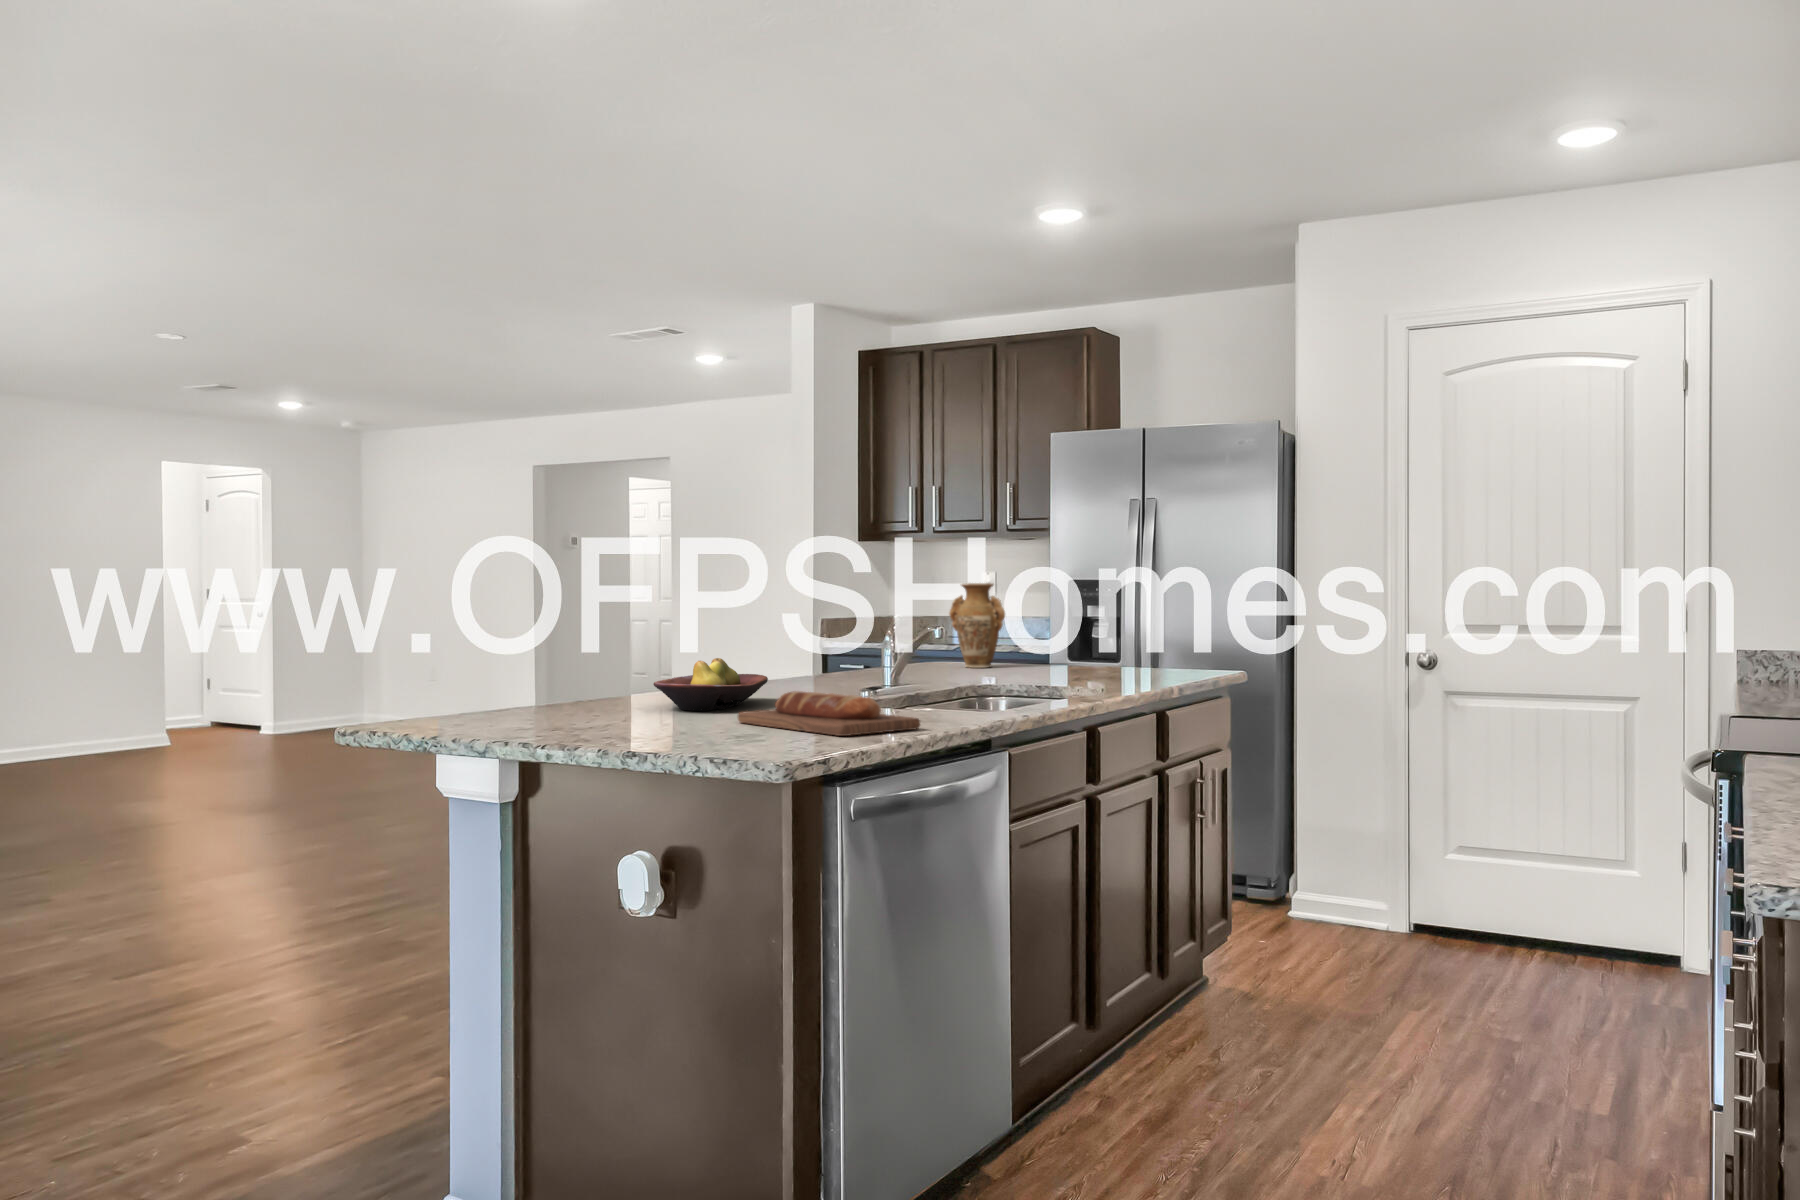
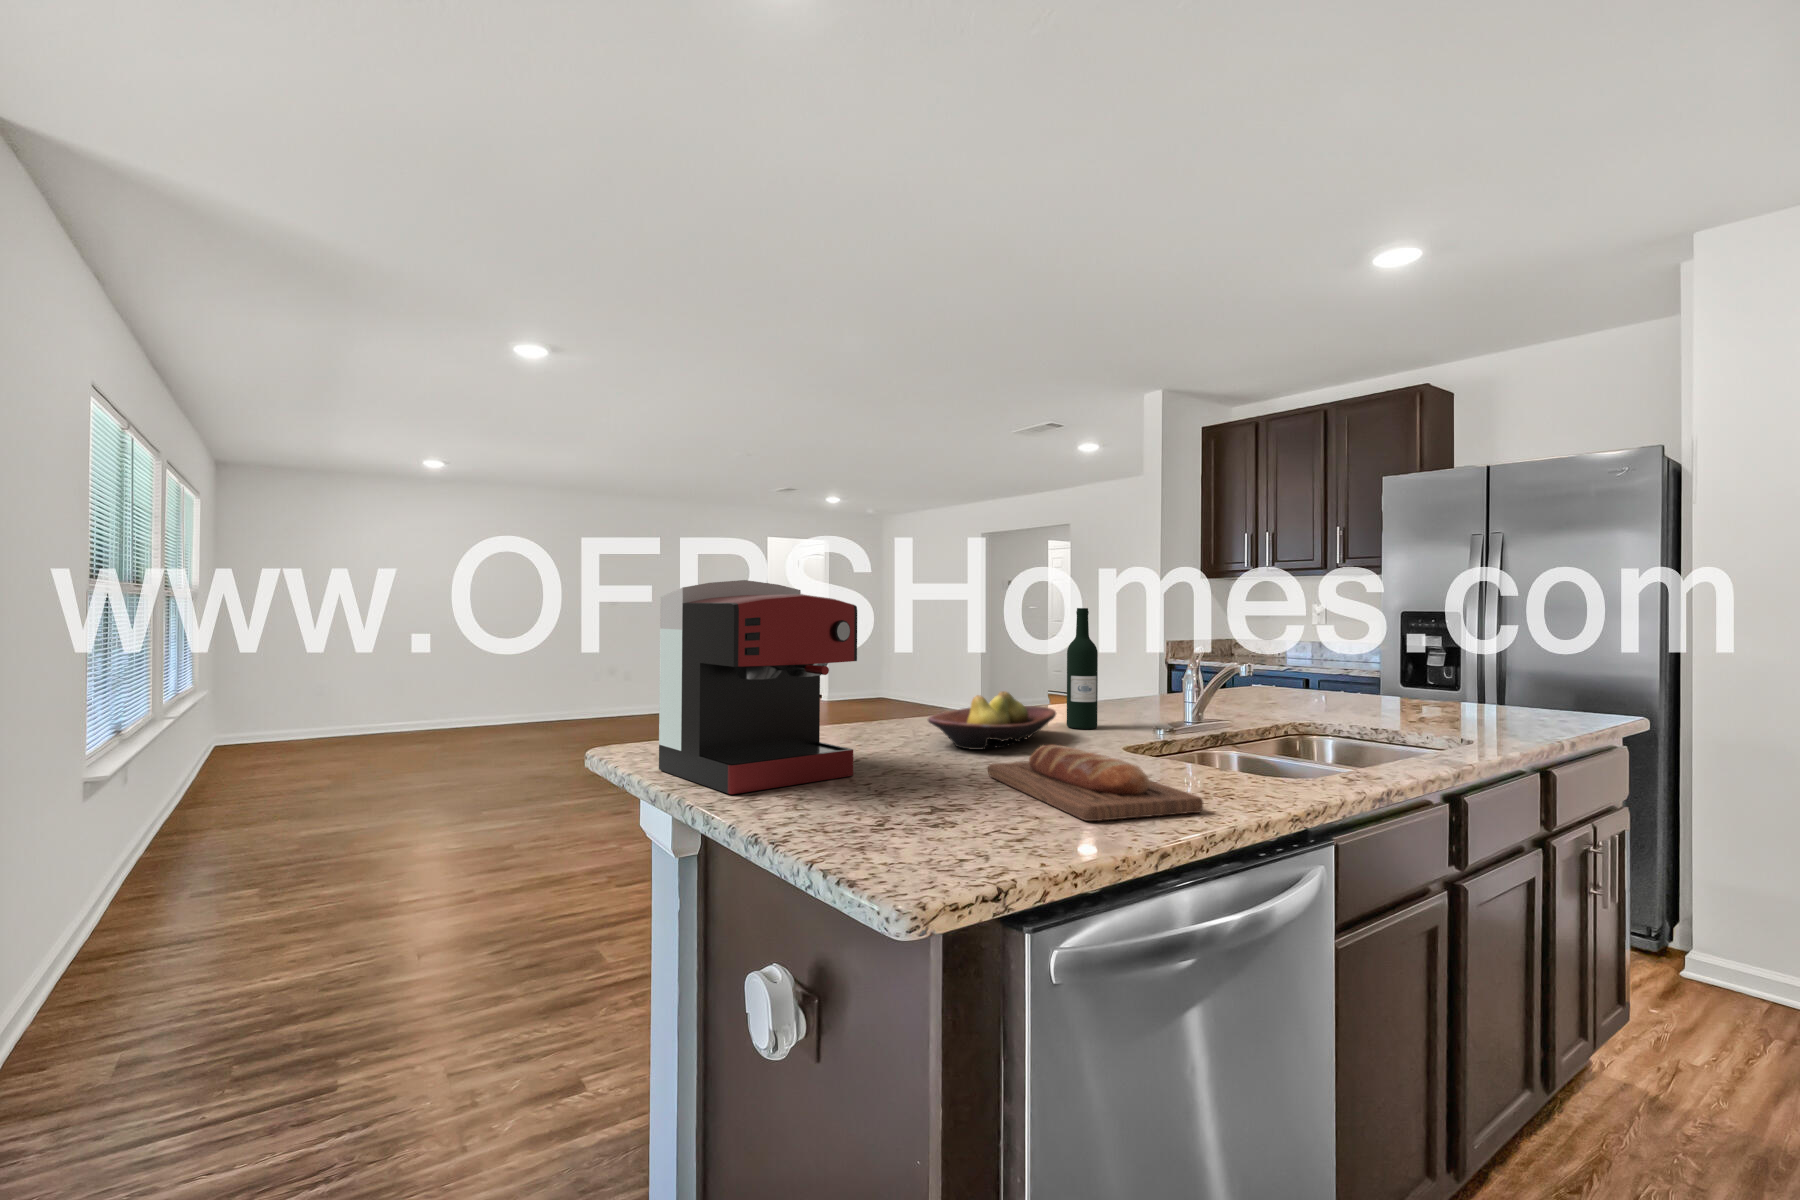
coffee maker: none [426,550,623,740] -> present [659,580,857,794]
wine bottle: none [768,576,798,695] -> present [1067,608,1098,729]
vase: present [949,583,1005,668] -> none [1276,615,1336,697]

